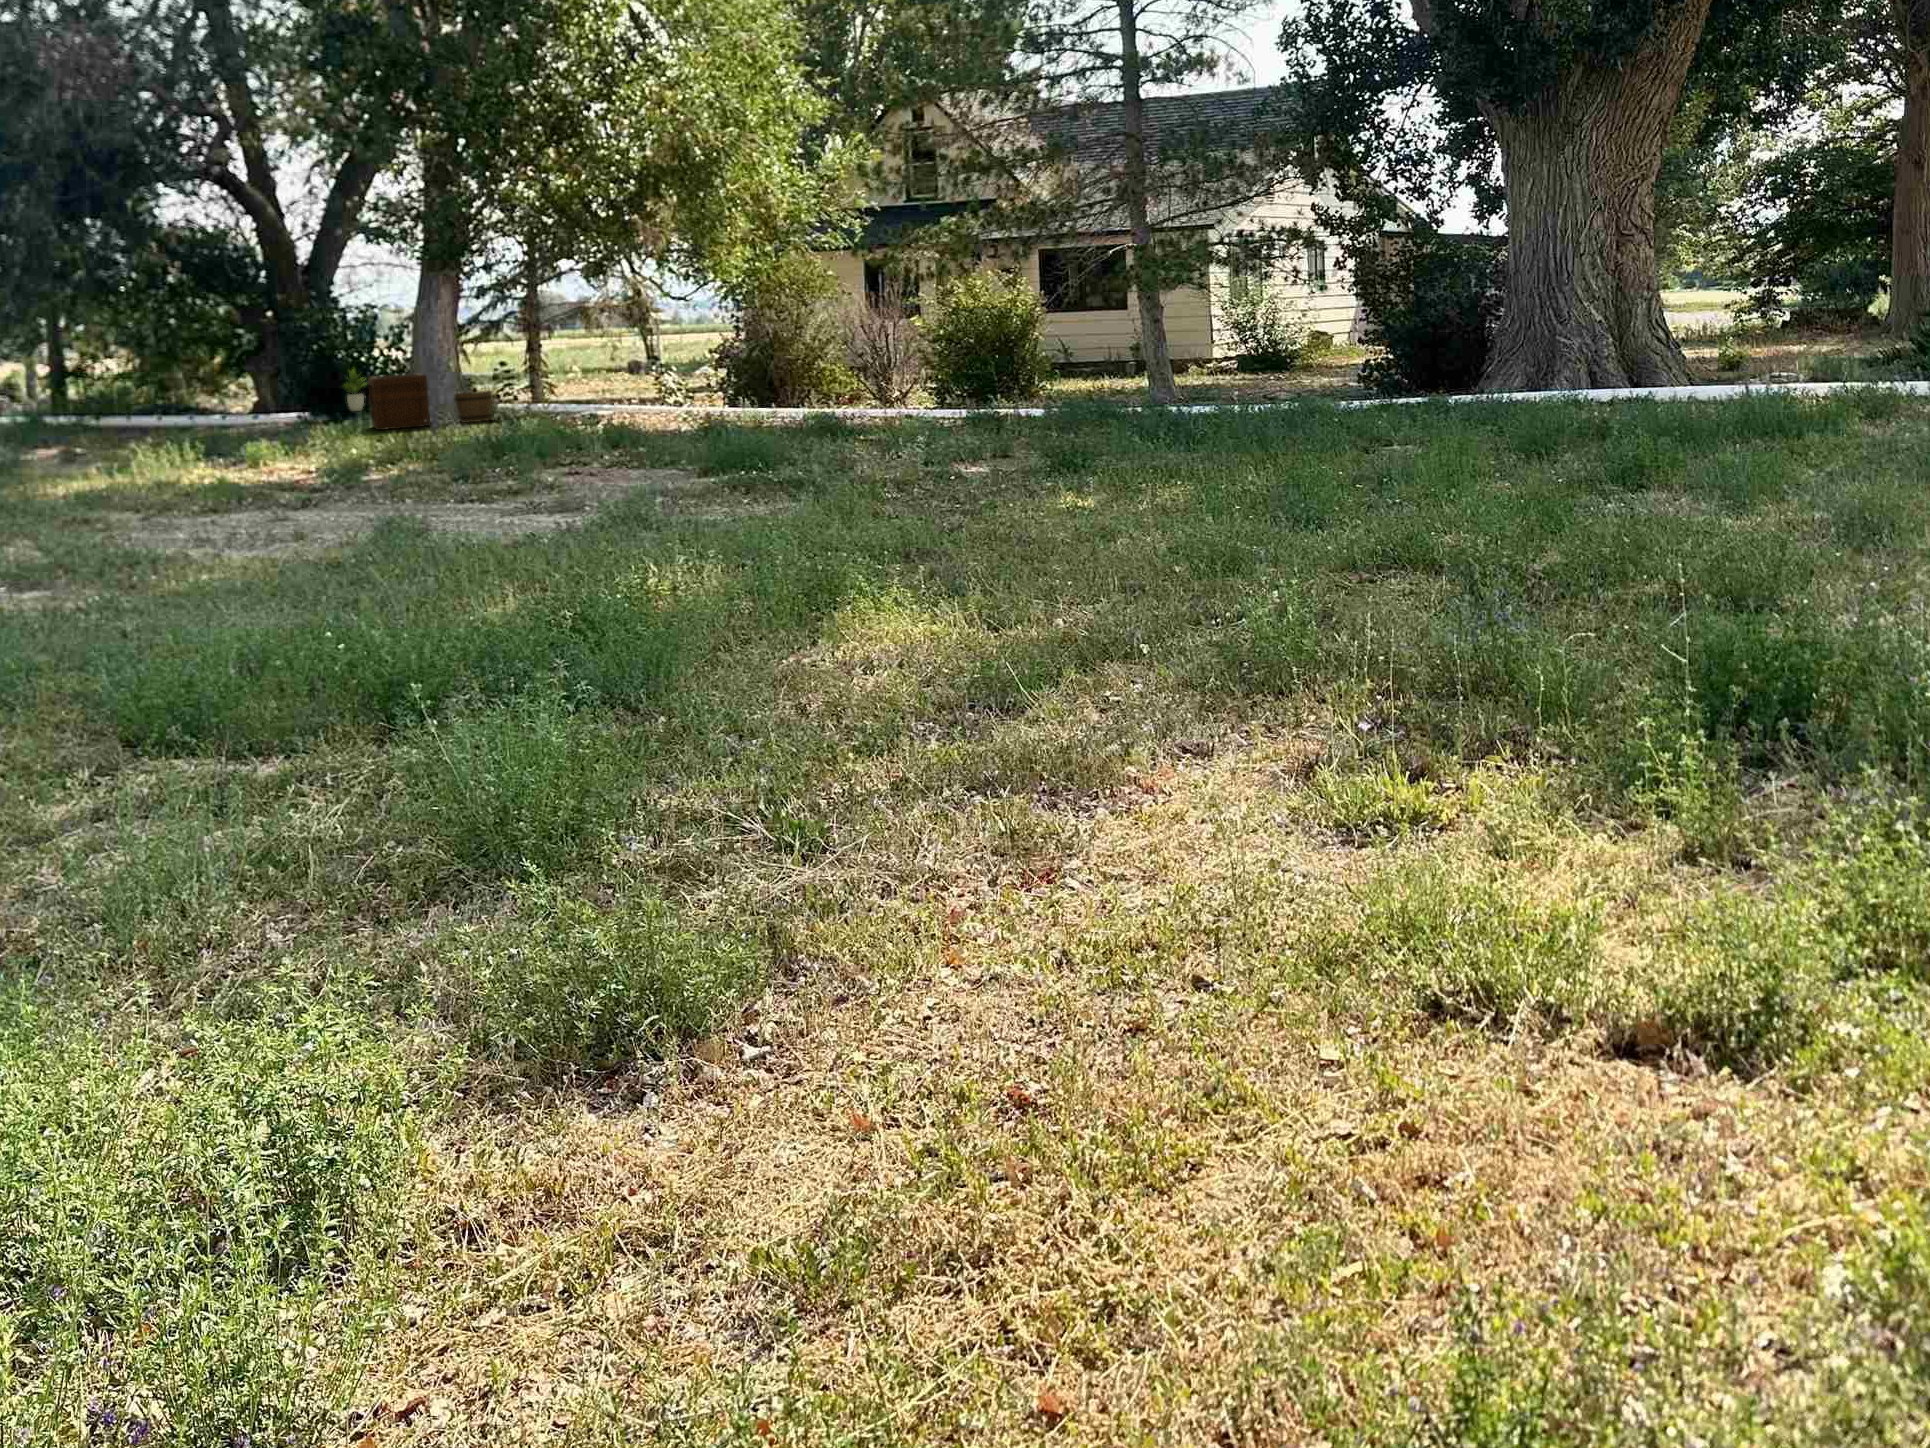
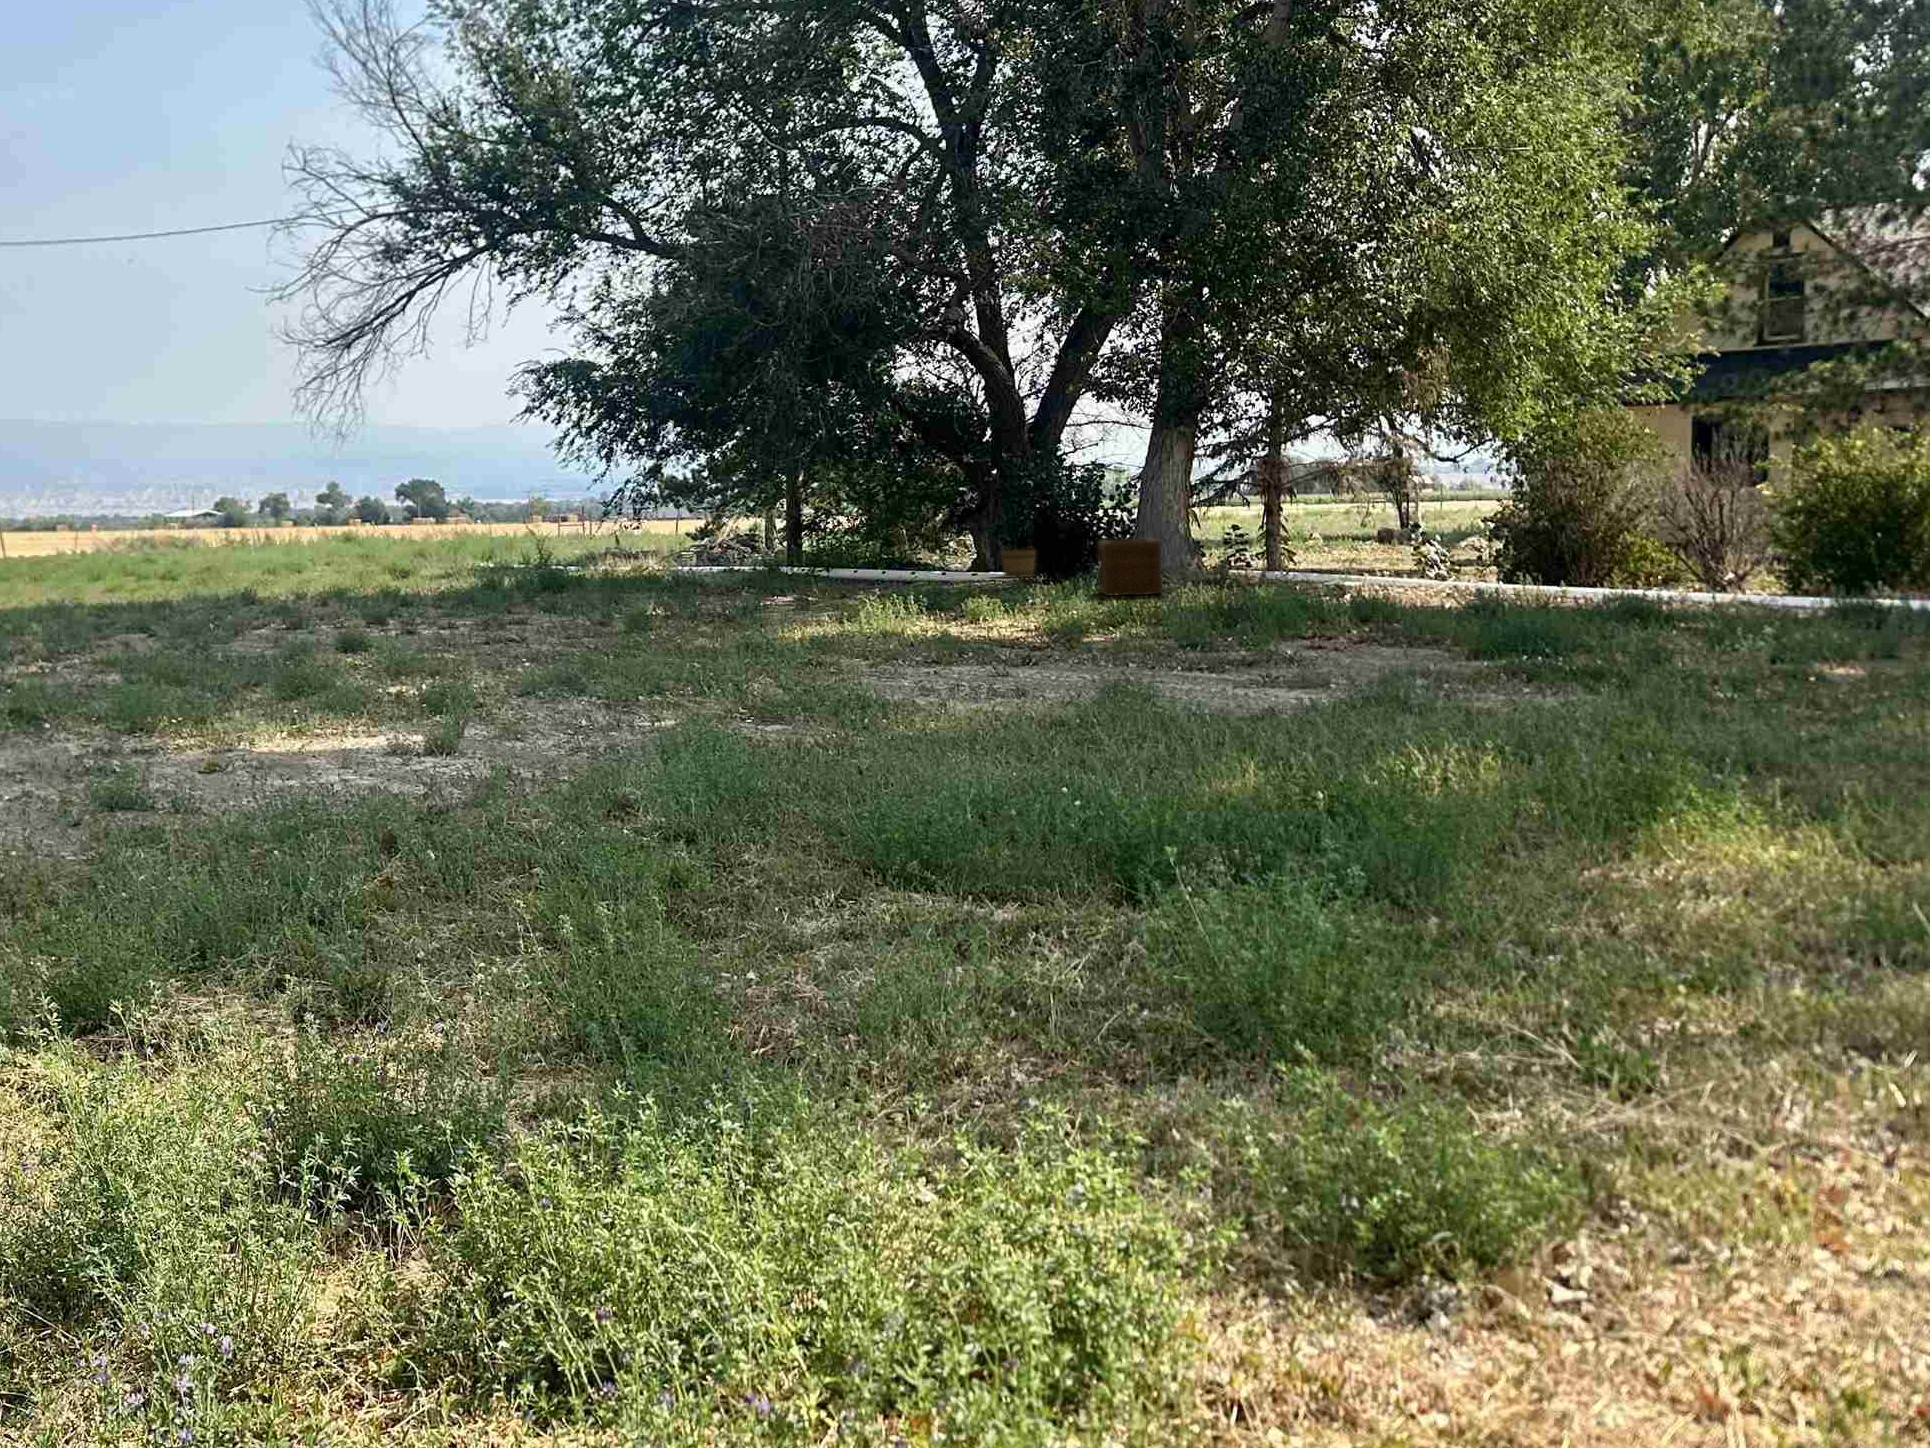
potted plant: present [344,369,366,411] -> none [1057,528,1087,575]
bucket: present [454,390,493,423] -> present [1001,547,1036,578]

